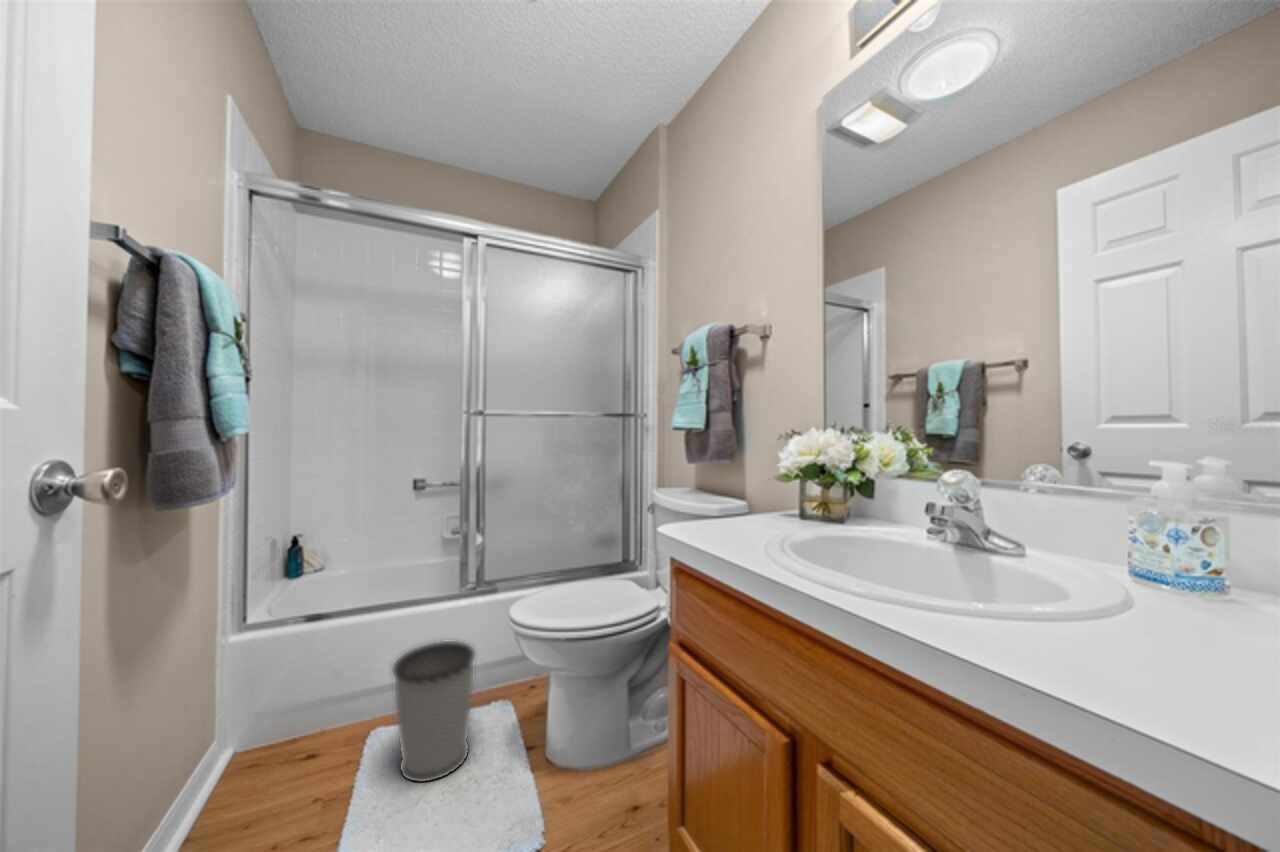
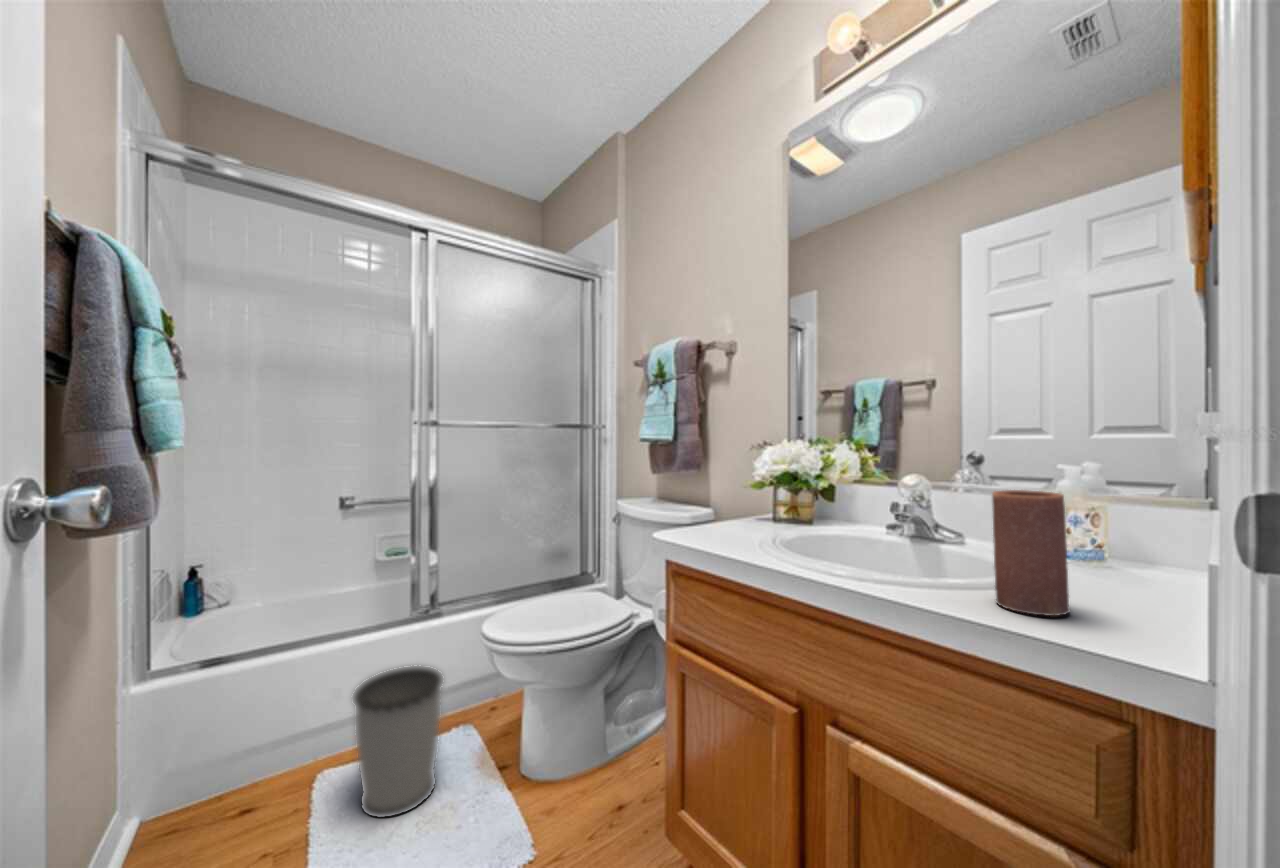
candle: none [1020,496,1136,676] -> present [992,490,1070,616]

